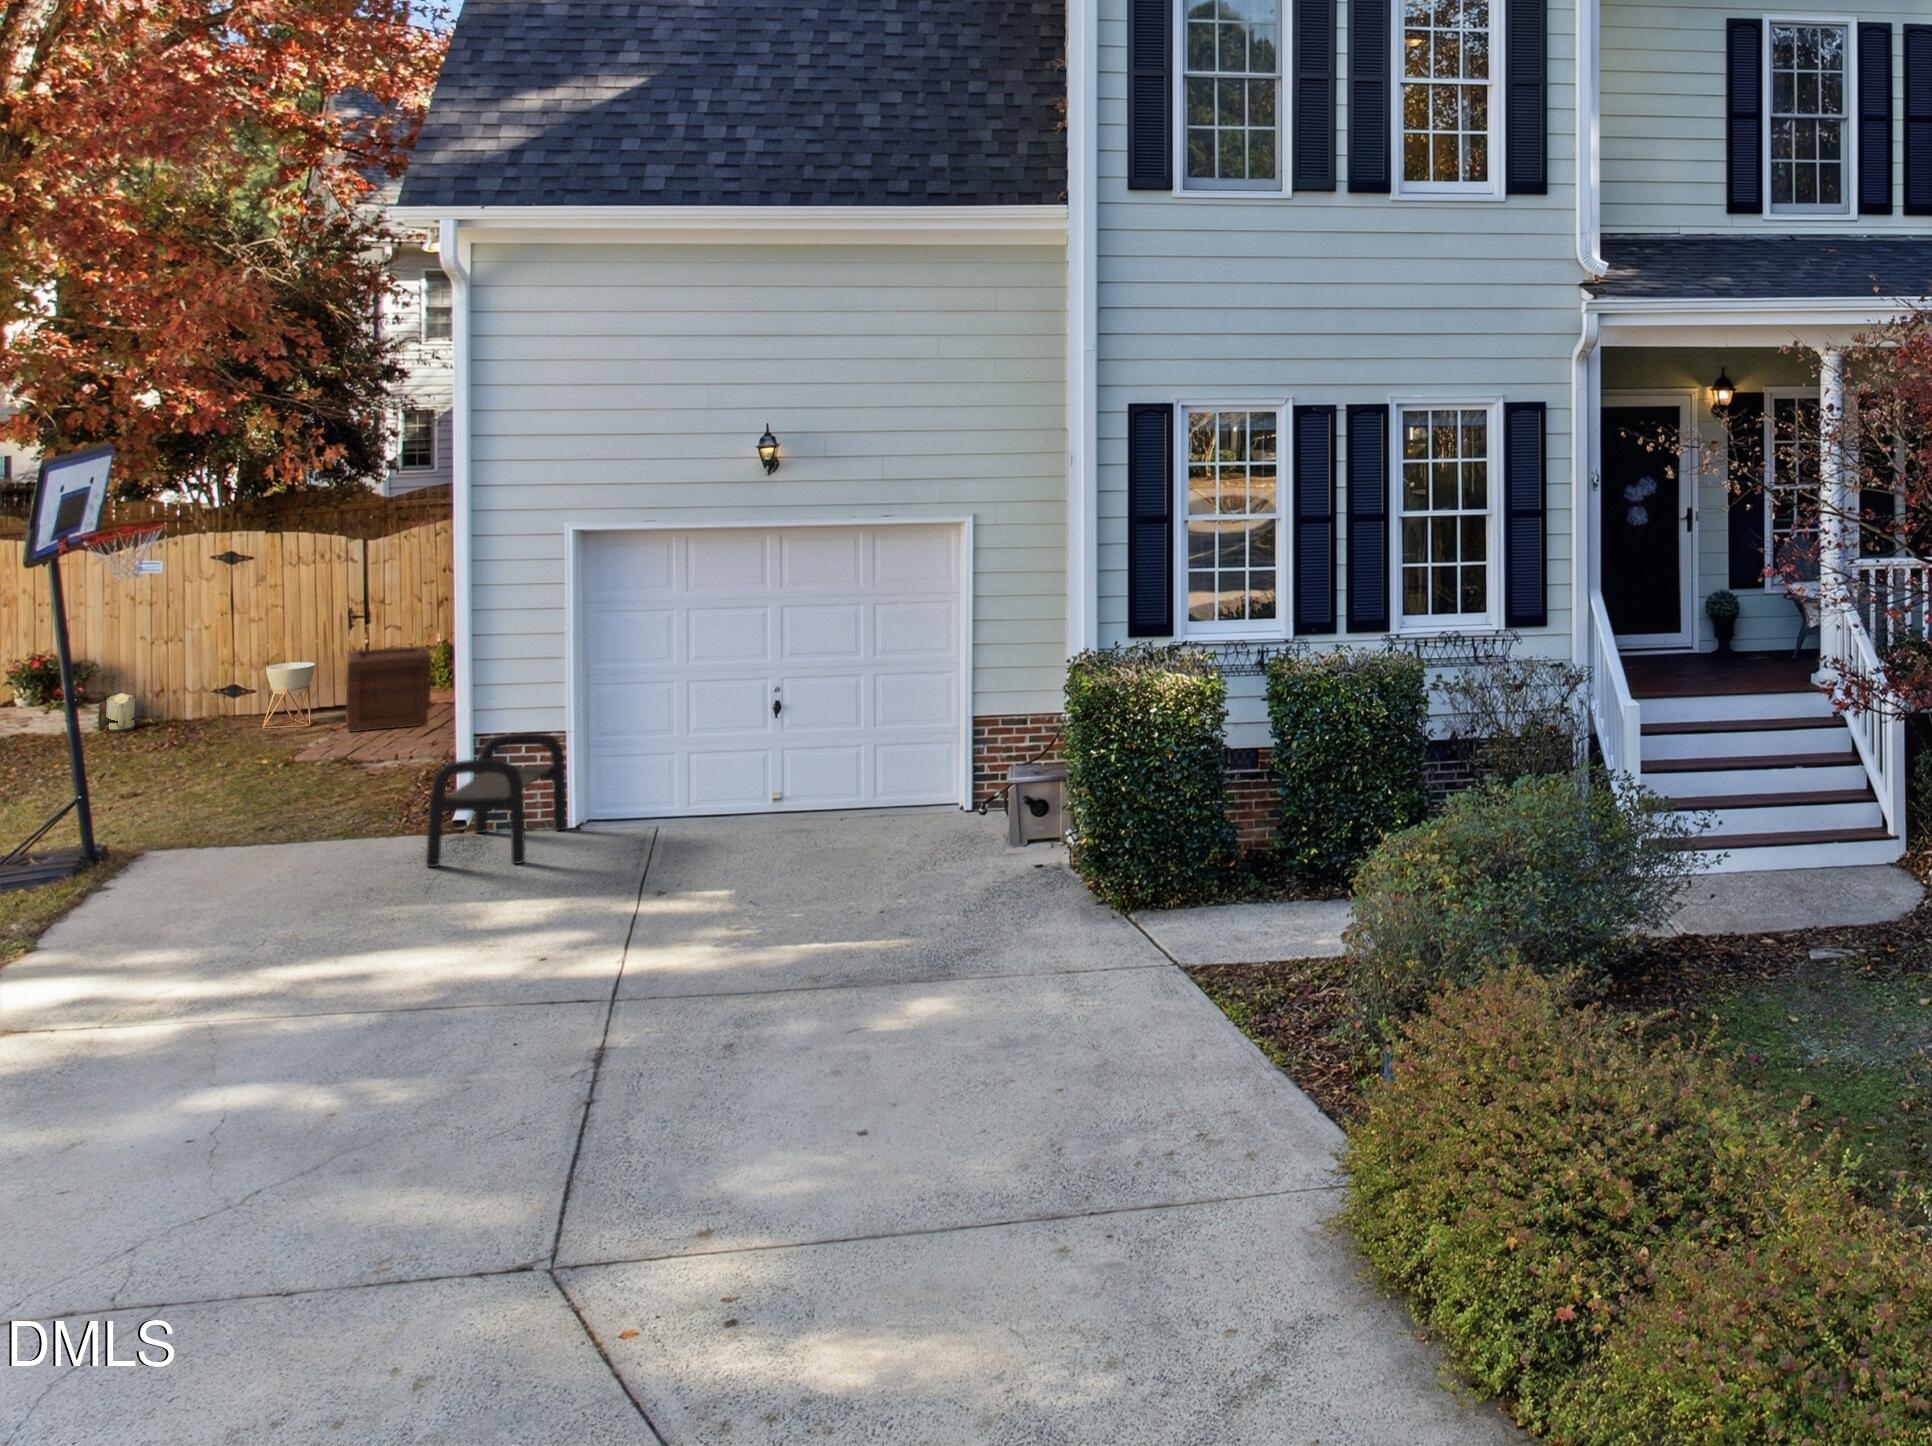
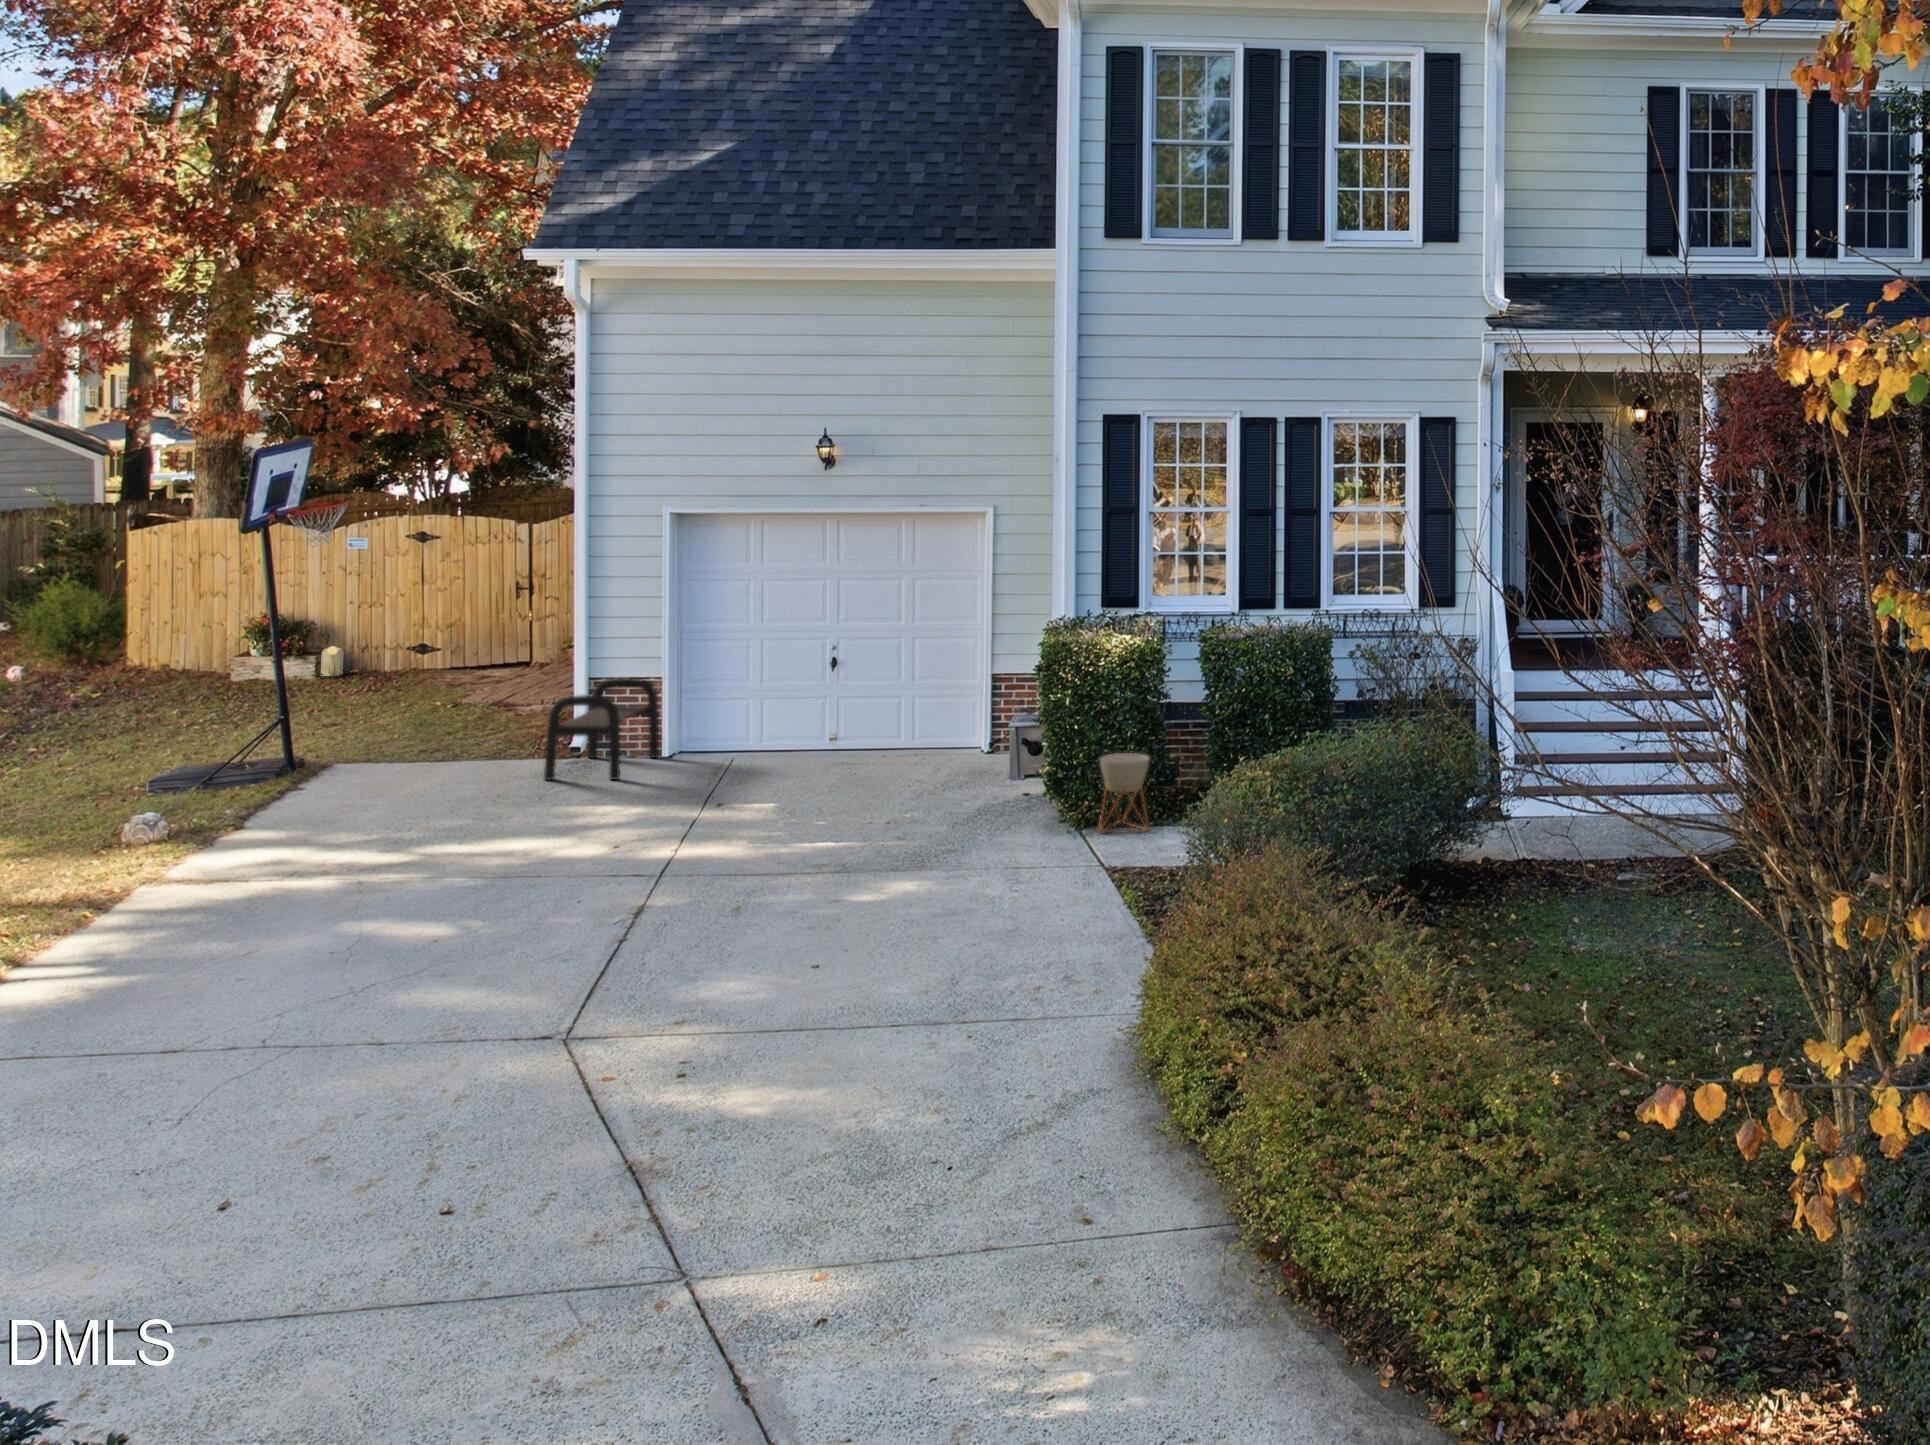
wooden crate: present [346,646,431,732] -> none [507,614,576,683]
planter: present [263,662,315,728] -> present [1099,753,1149,833]

